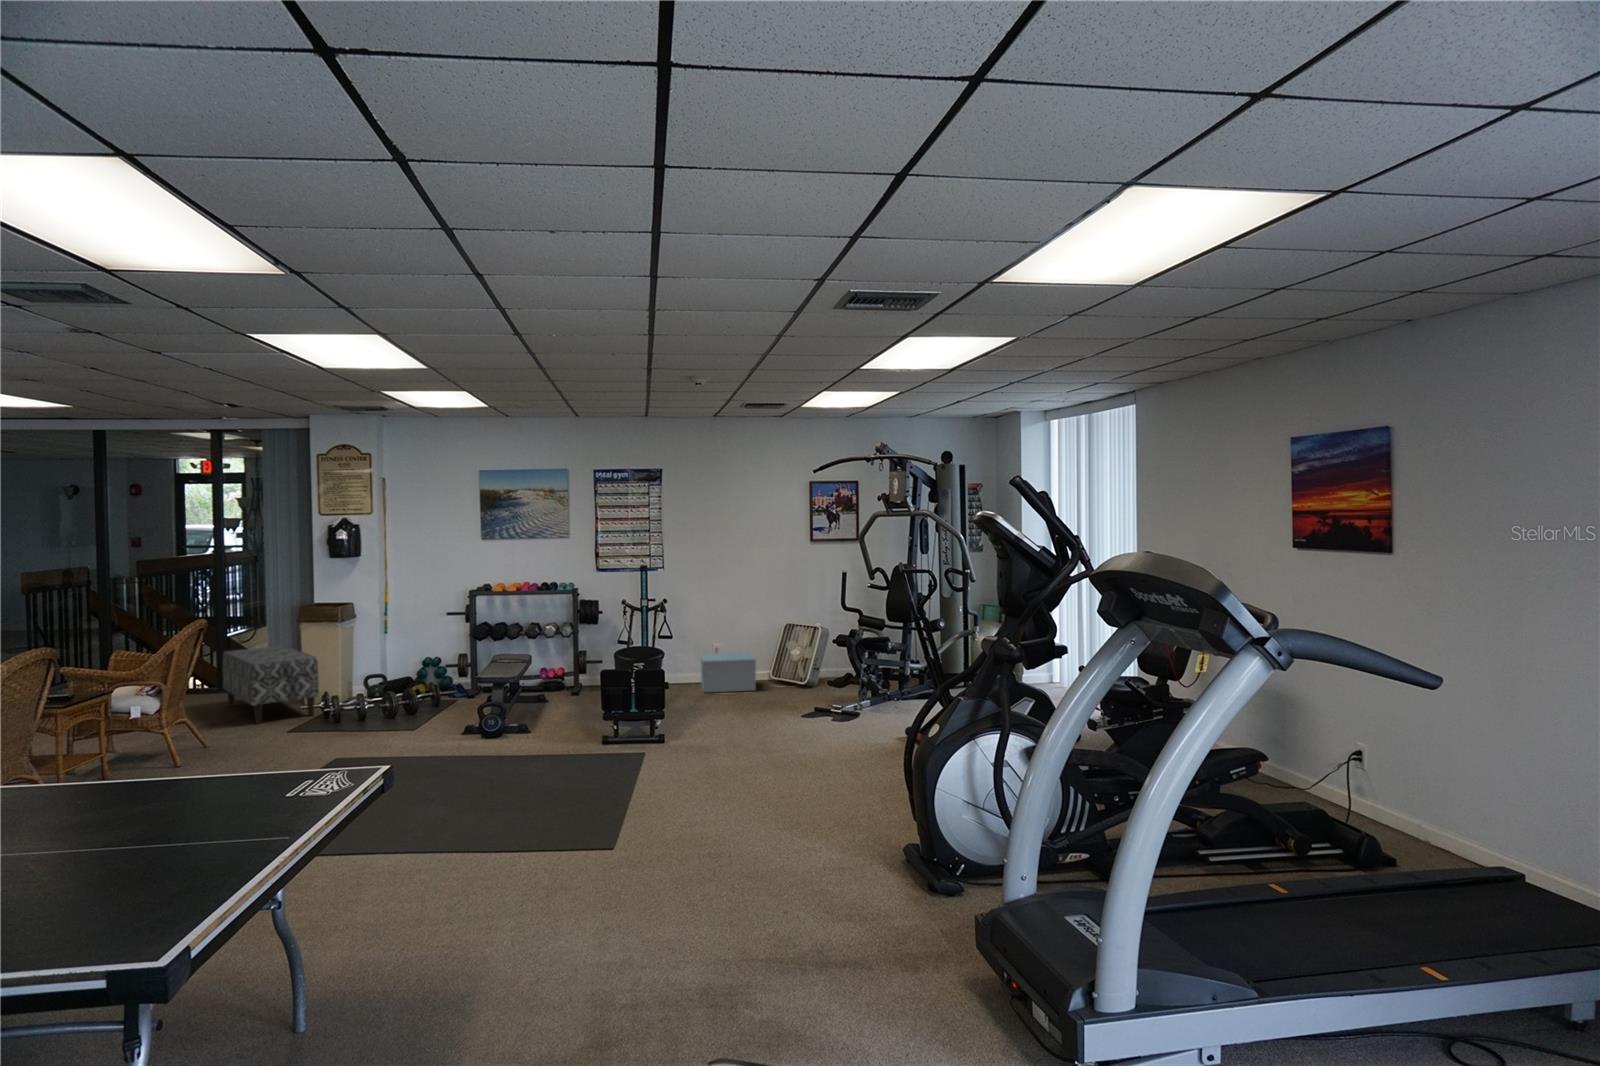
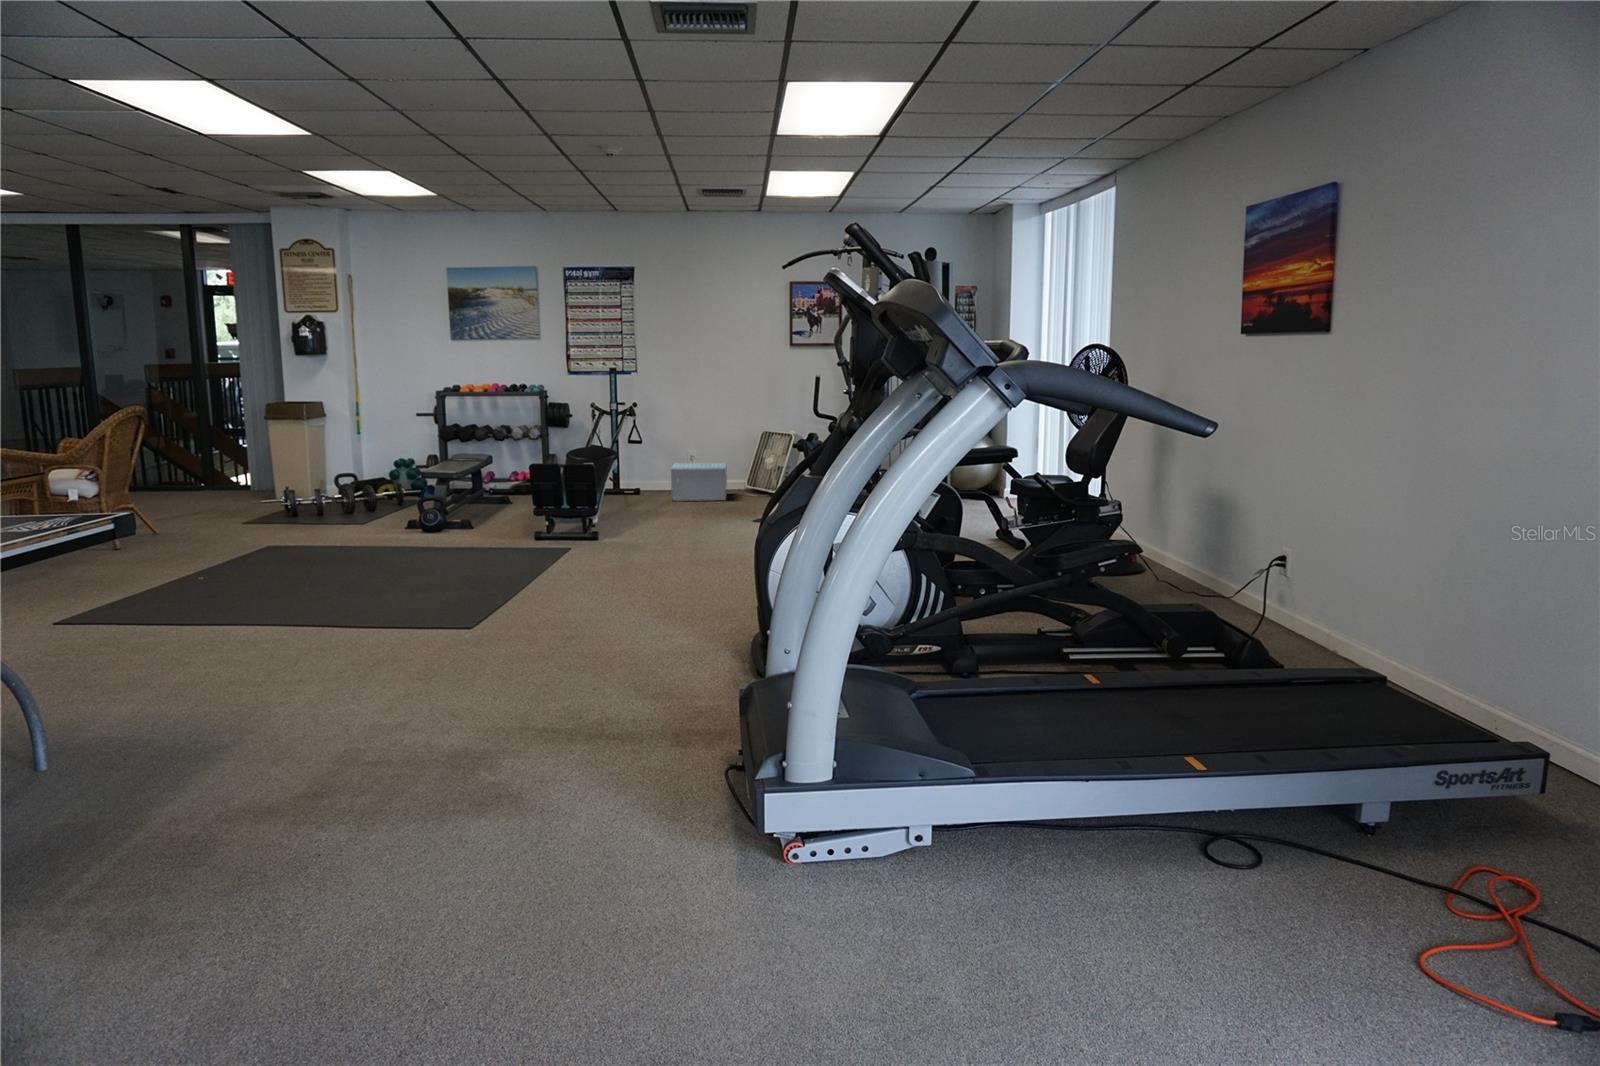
bench: present [223,646,319,724] -> none [205,444,289,514]

